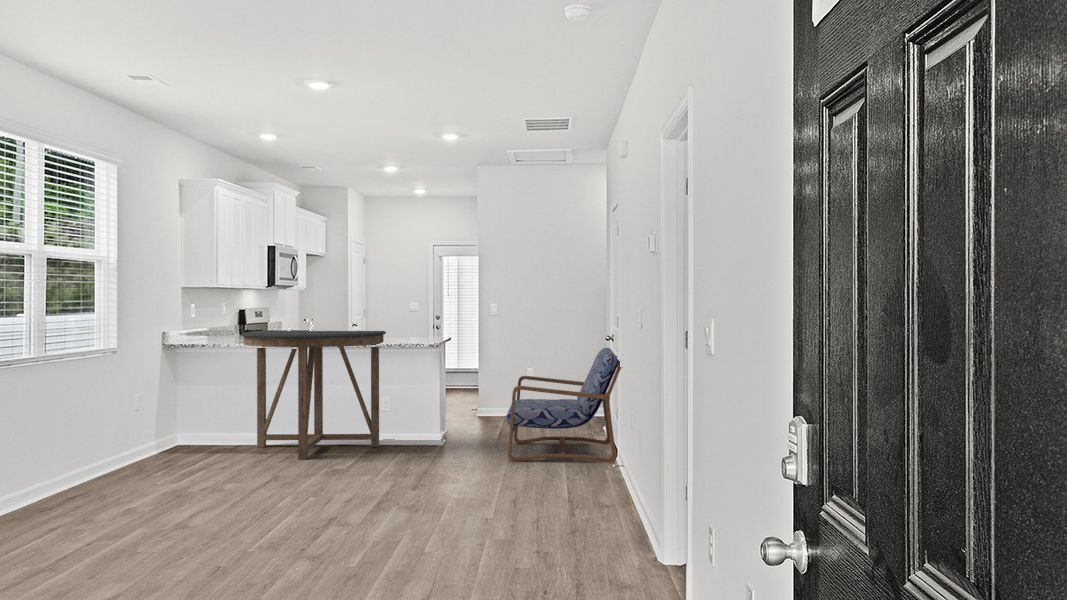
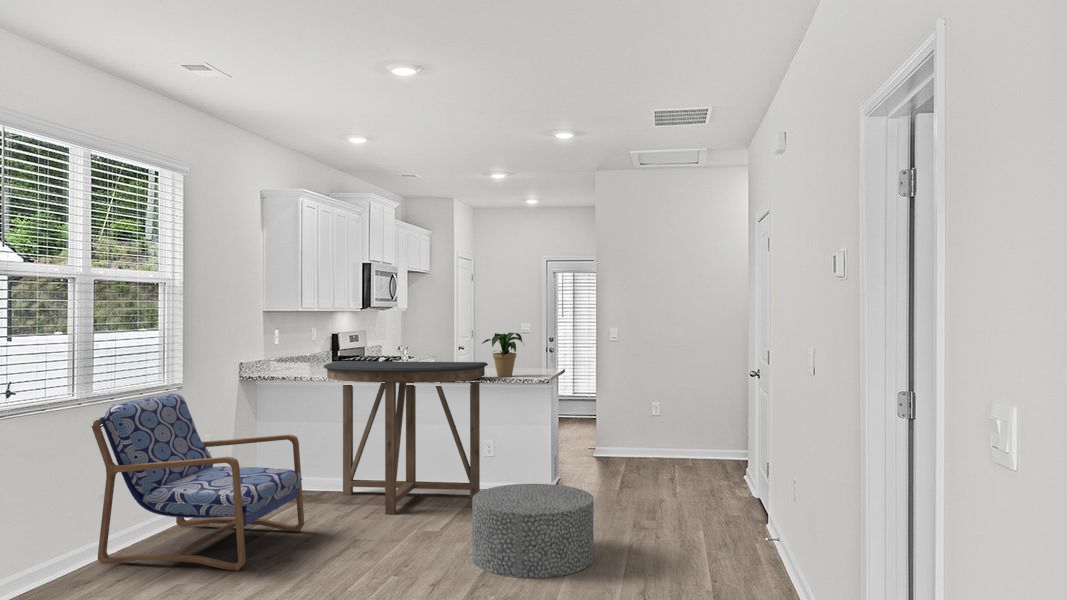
potted plant: none [379,306,418,343] -> present [482,333,522,377]
armchair: present [506,348,623,463] -> present [92,393,304,571]
ottoman: none [378,426,477,496] -> present [472,484,594,578]

